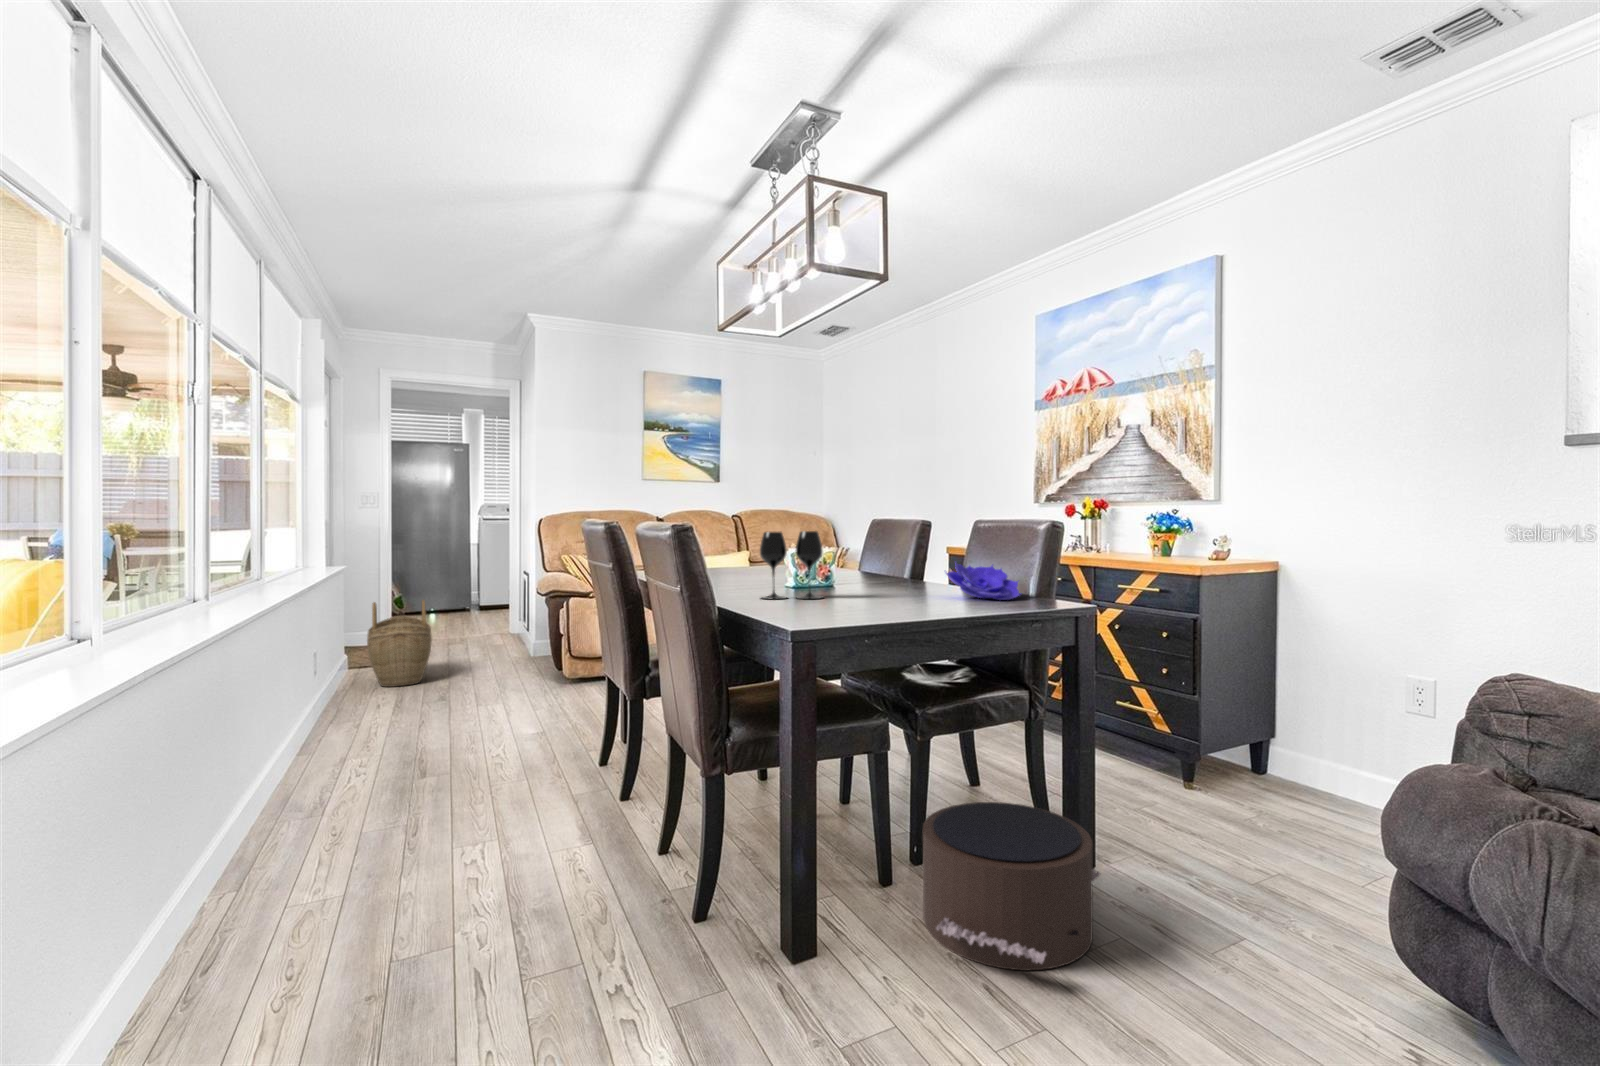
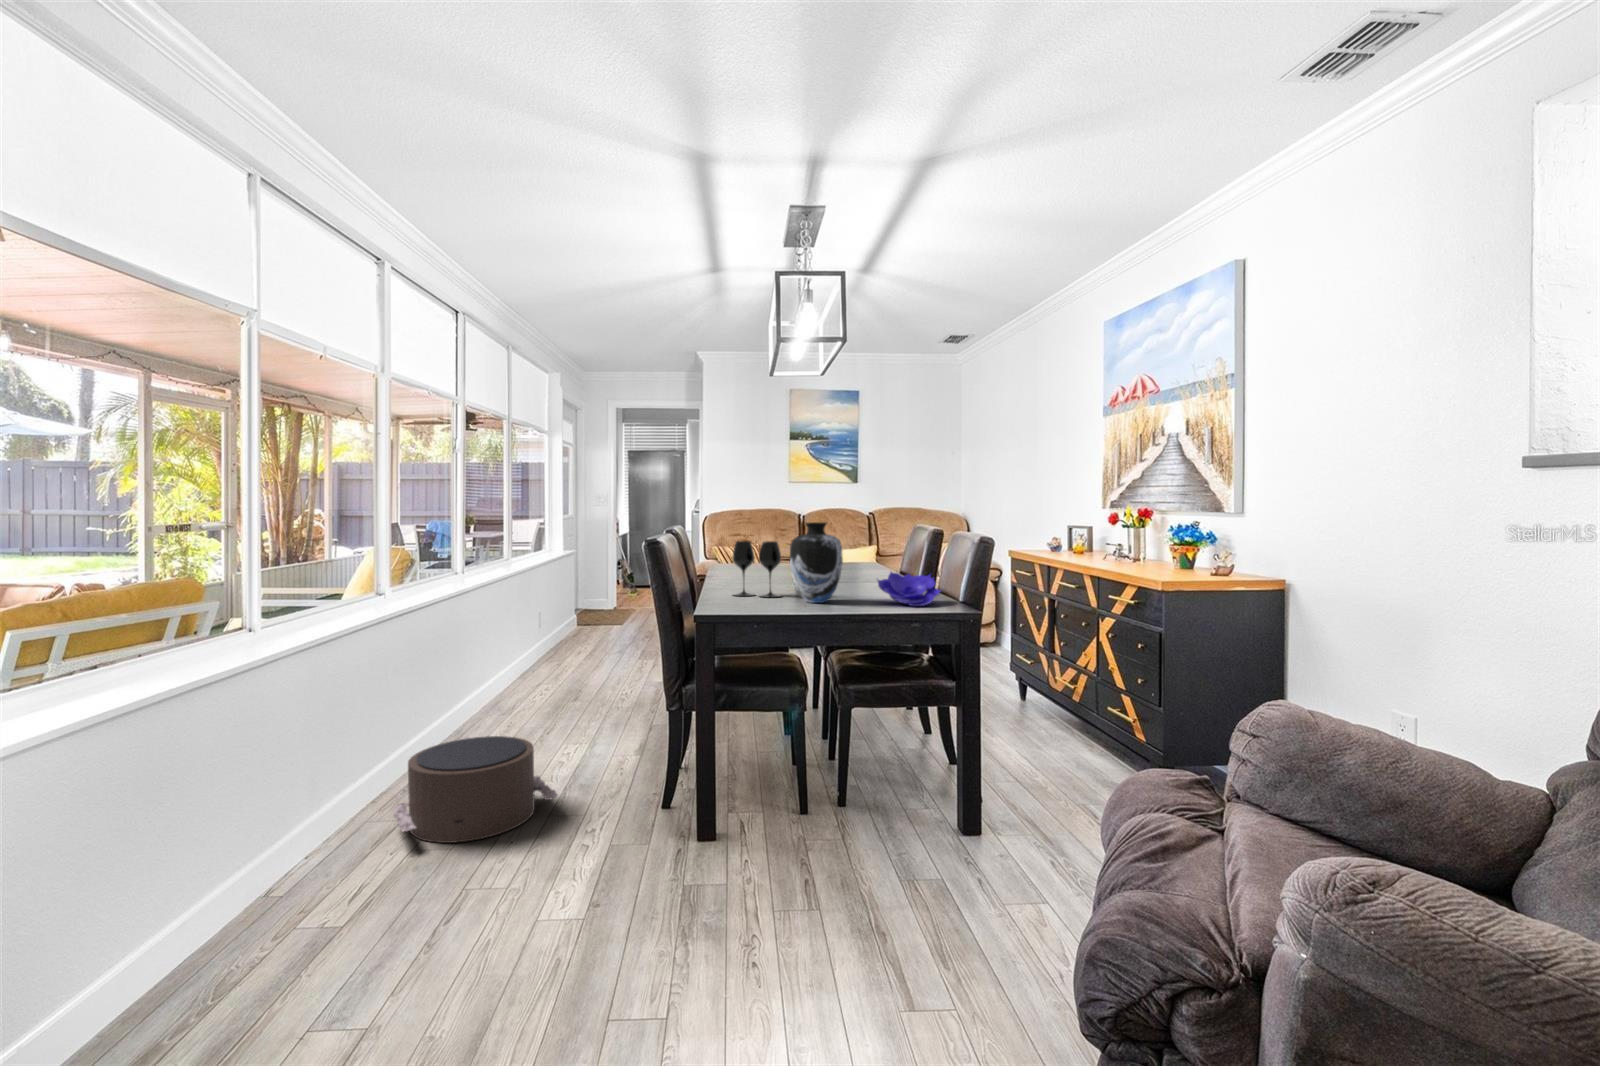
vase: none [850,506,914,602] -> present [790,522,843,603]
woven basket: present [367,600,432,687] -> none [561,581,607,647]
pouf: present [923,802,1100,970] -> present [393,736,558,843]

